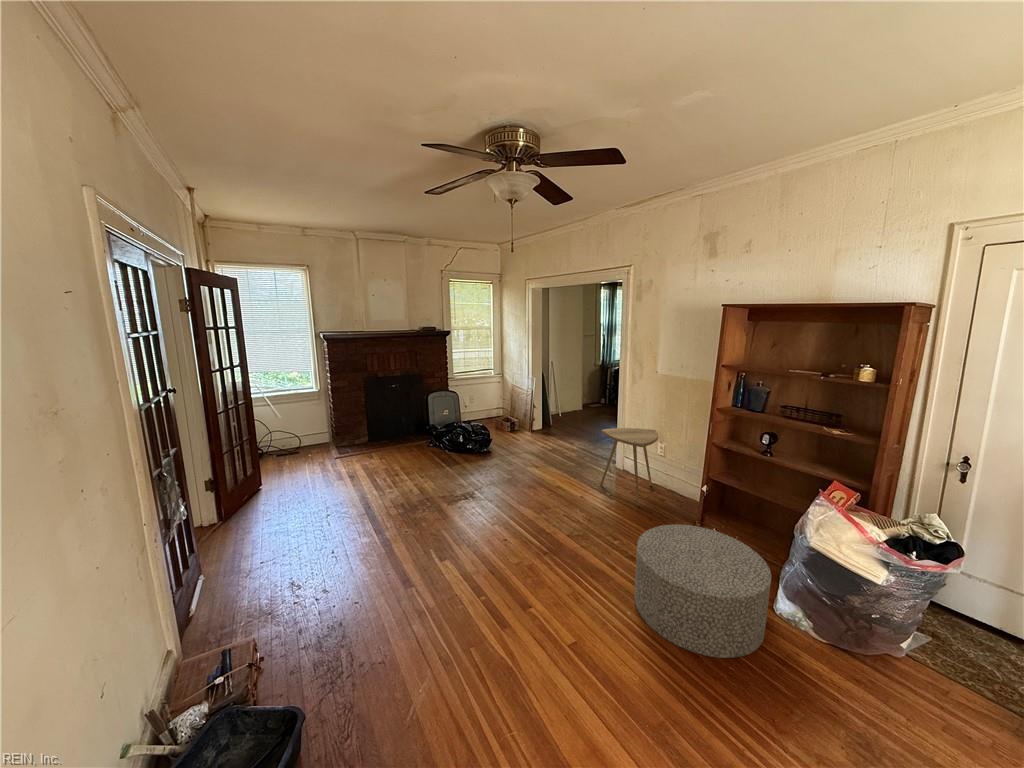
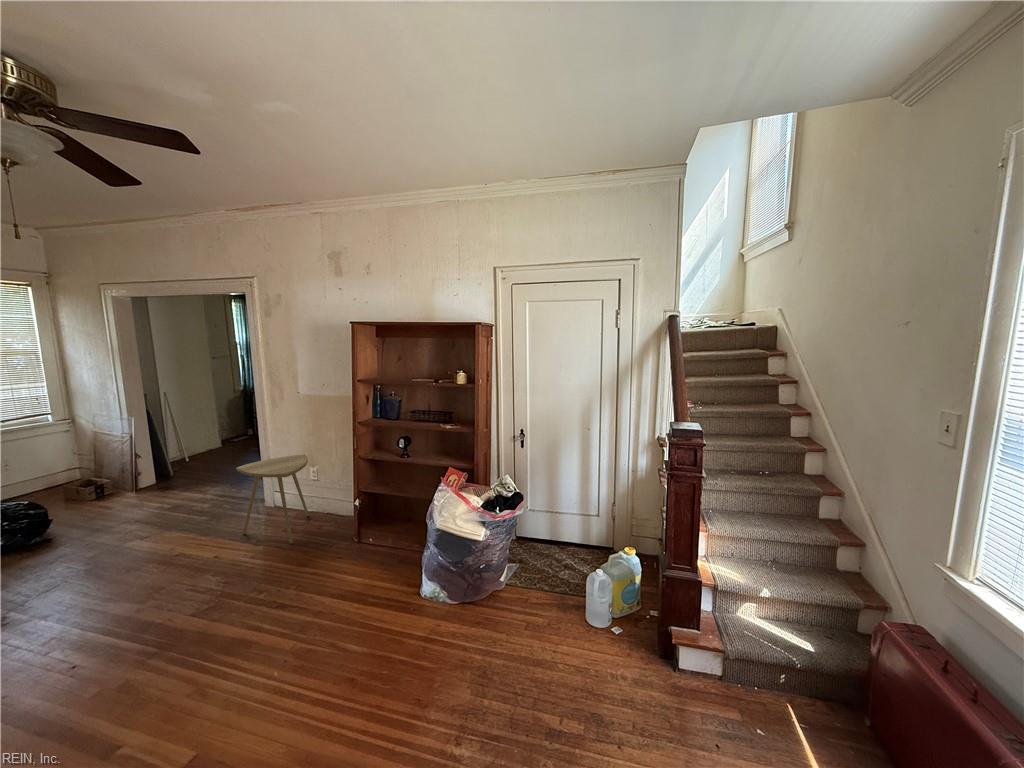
ottoman: present [634,525,771,658] -> none [275,543,410,680]

